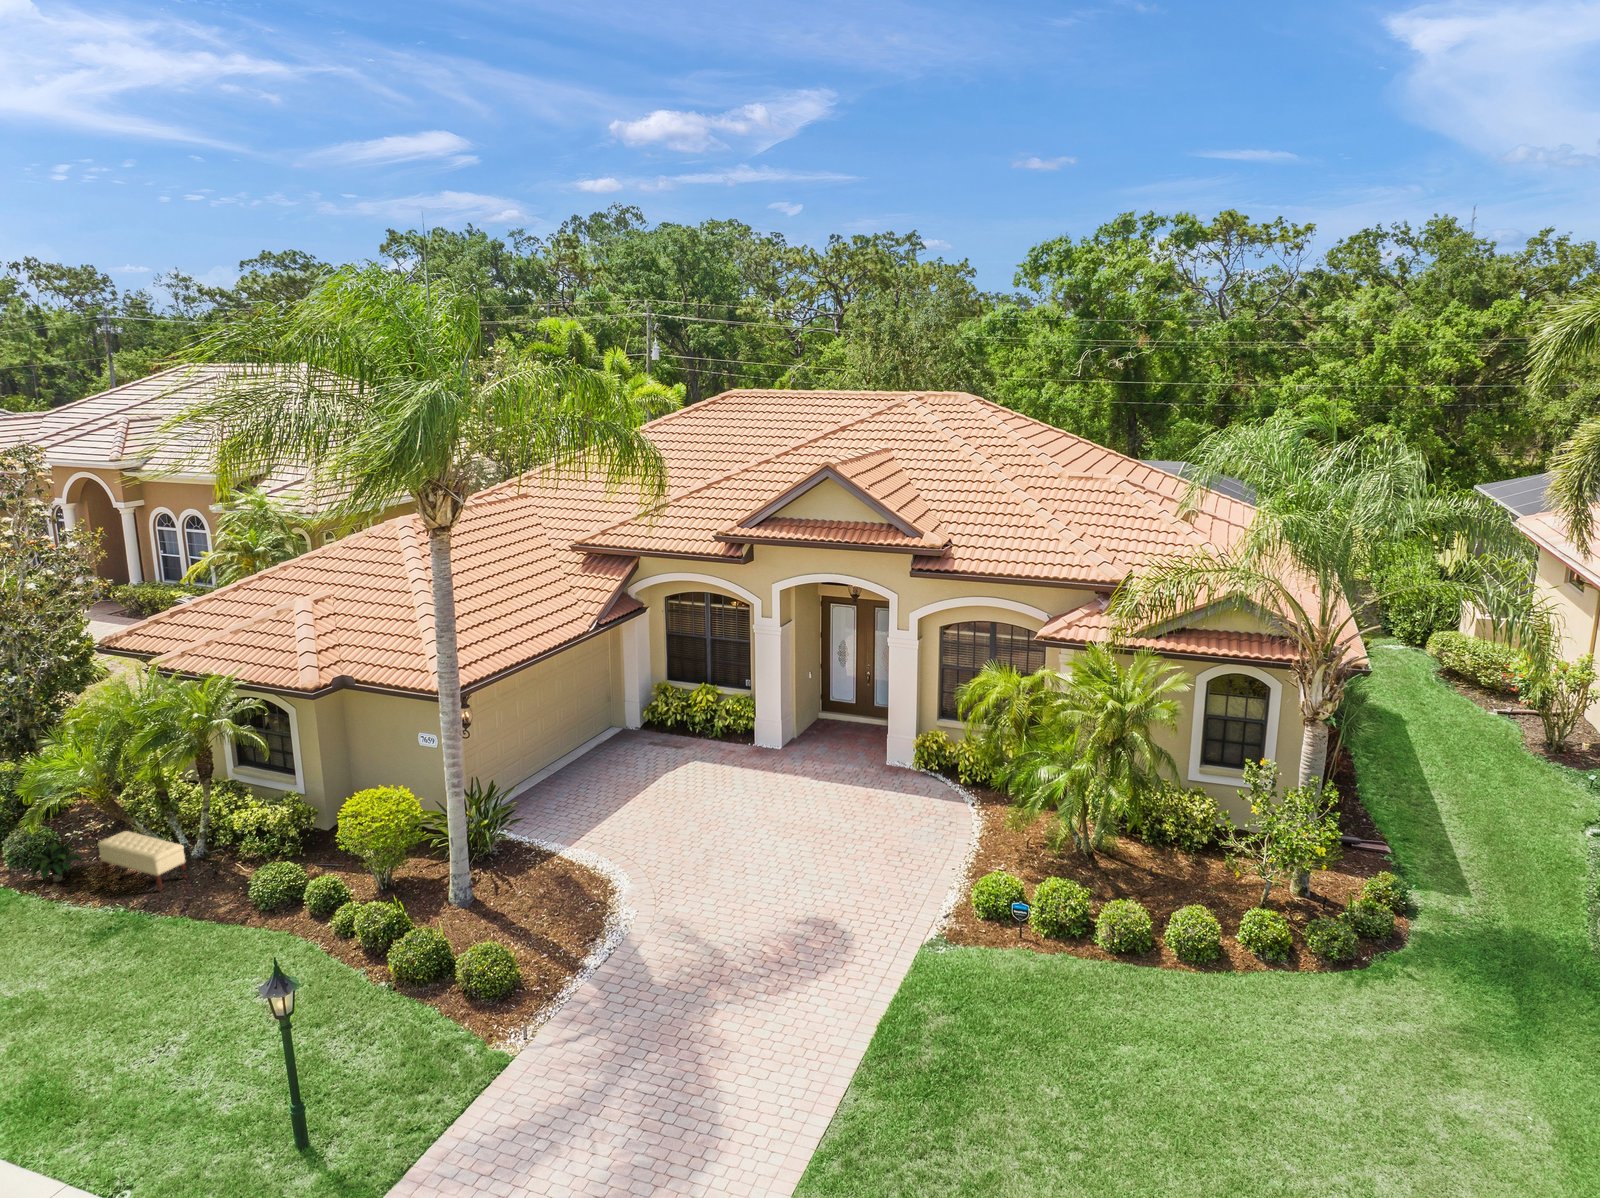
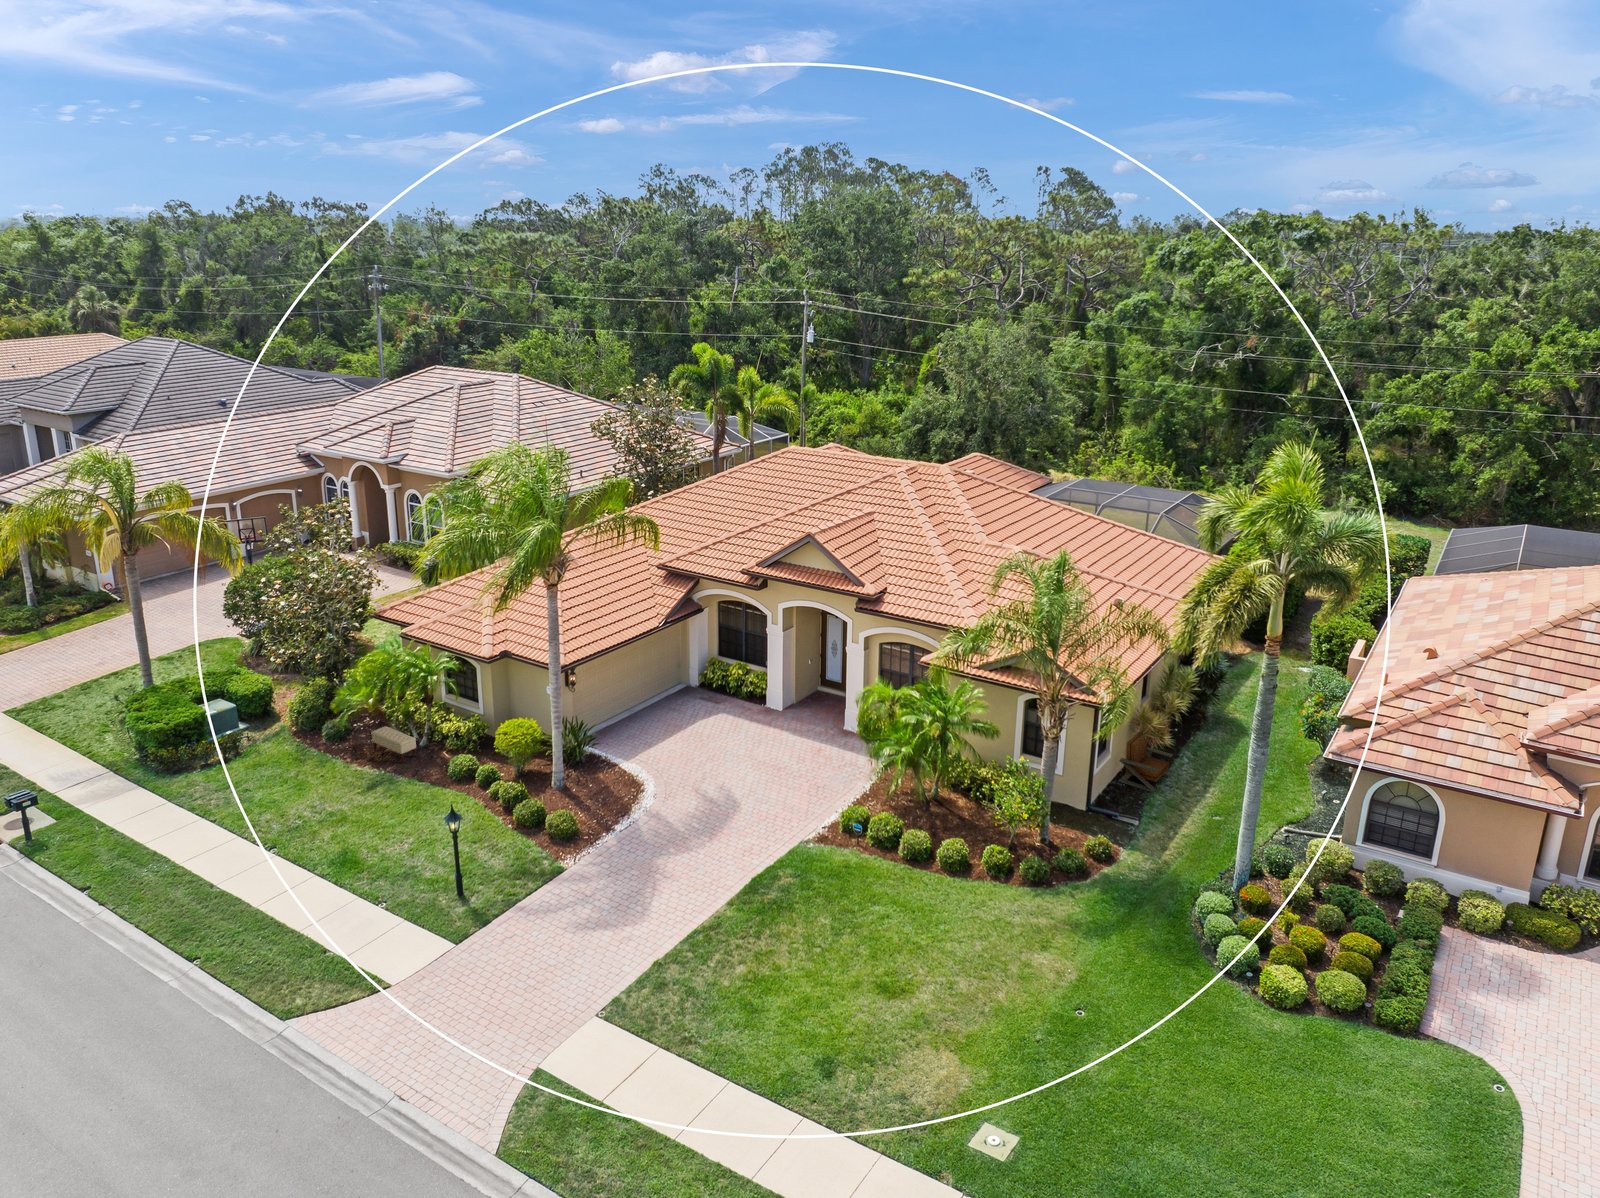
lounge chair: none [1332,720,1397,806] -> present [1119,732,1173,792]
potted plant: present [30,840,83,882] -> none [335,727,365,751]

